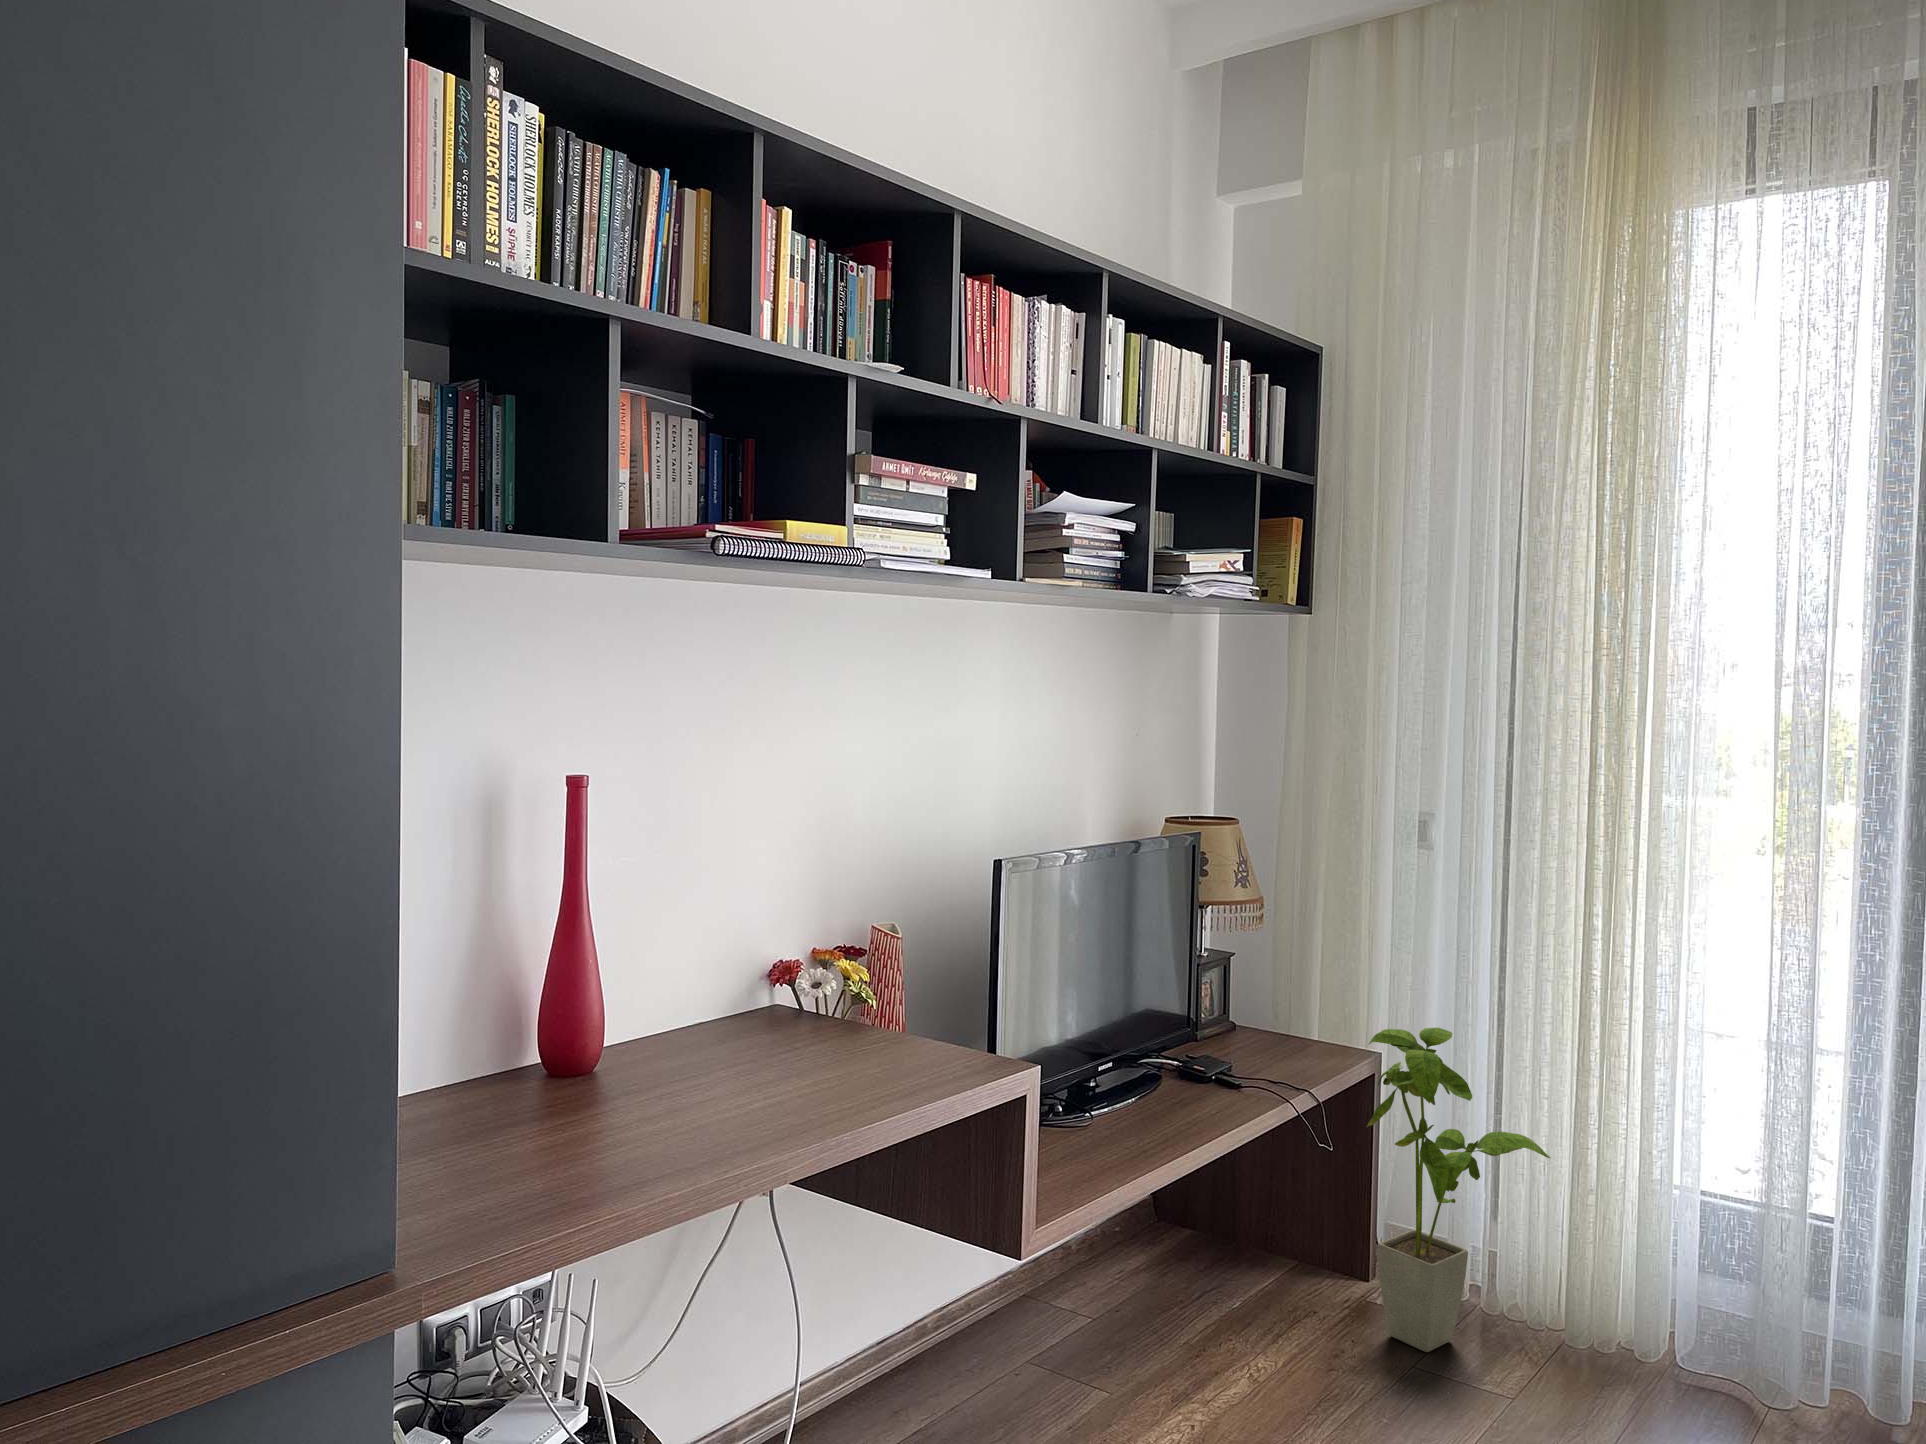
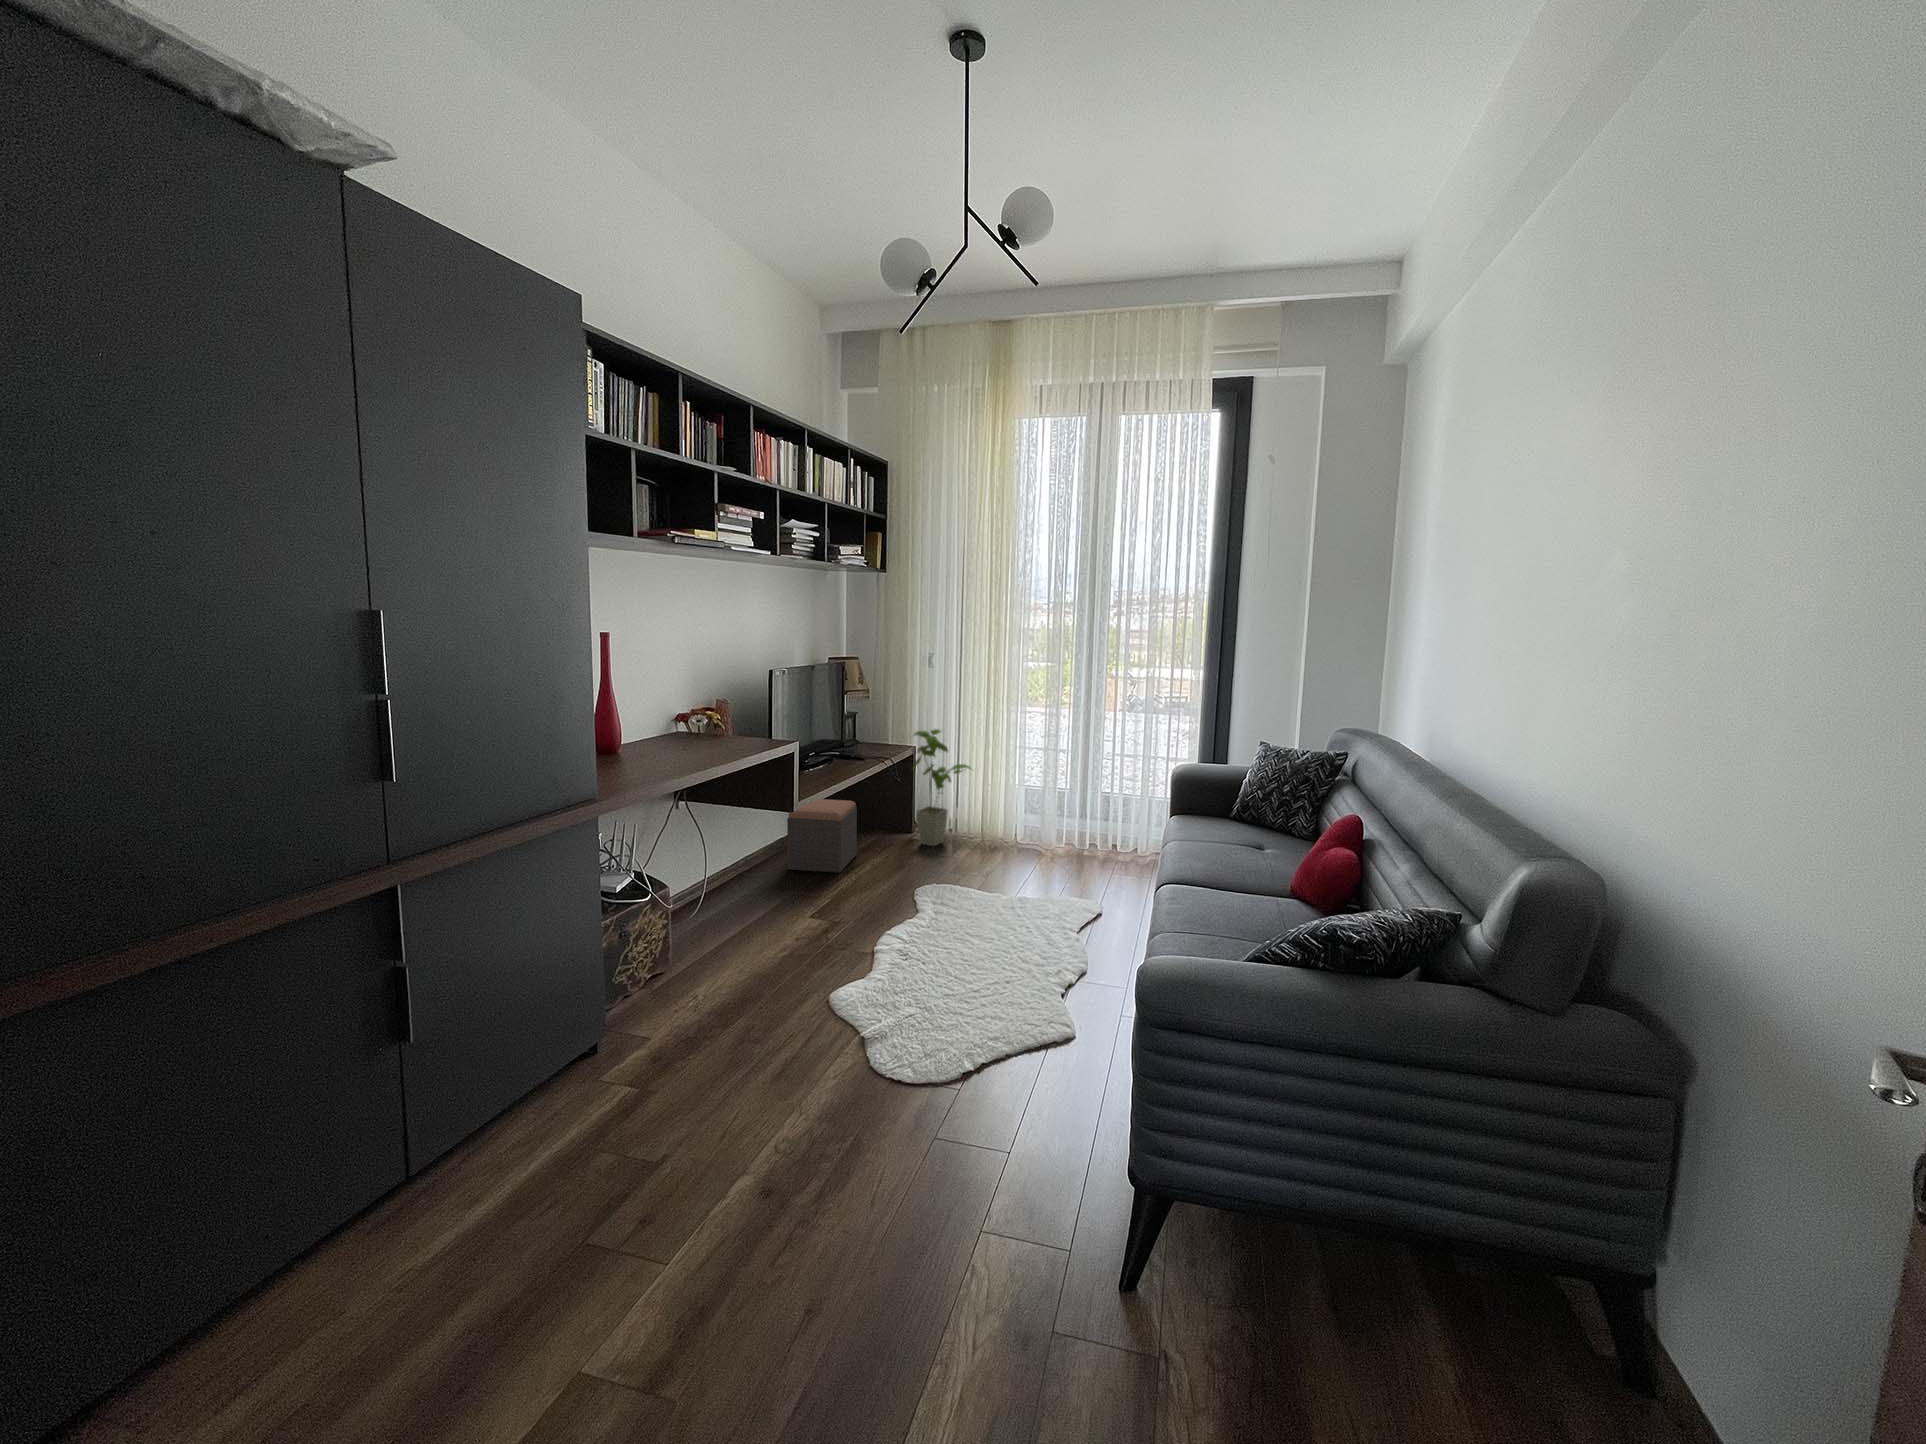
footstool: none [1033,1175,1215,1402] -> present [787,799,857,873]

